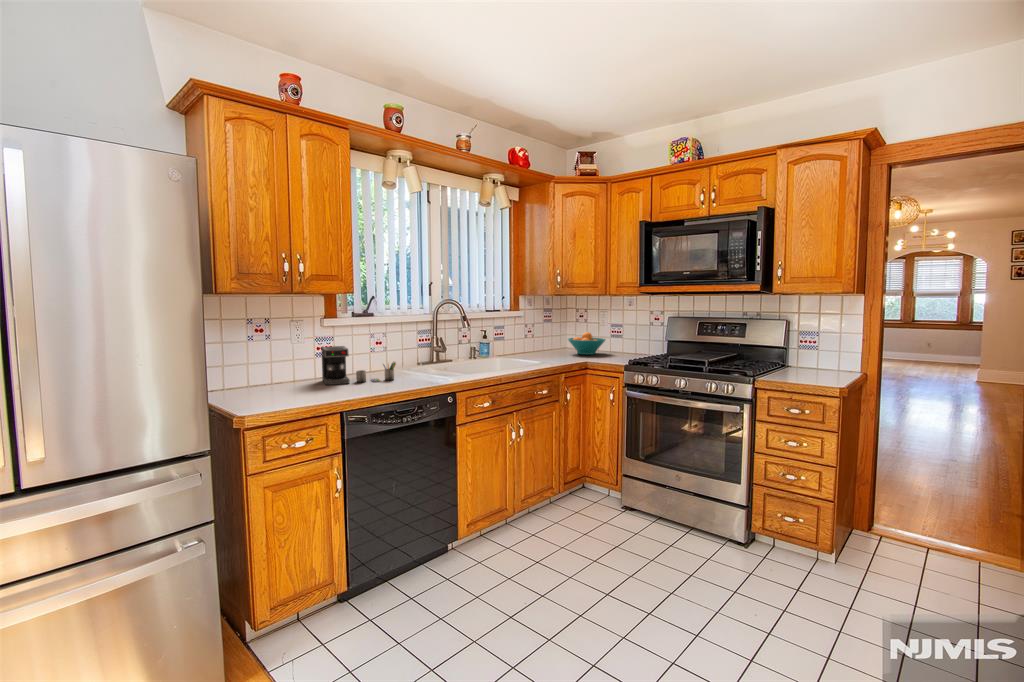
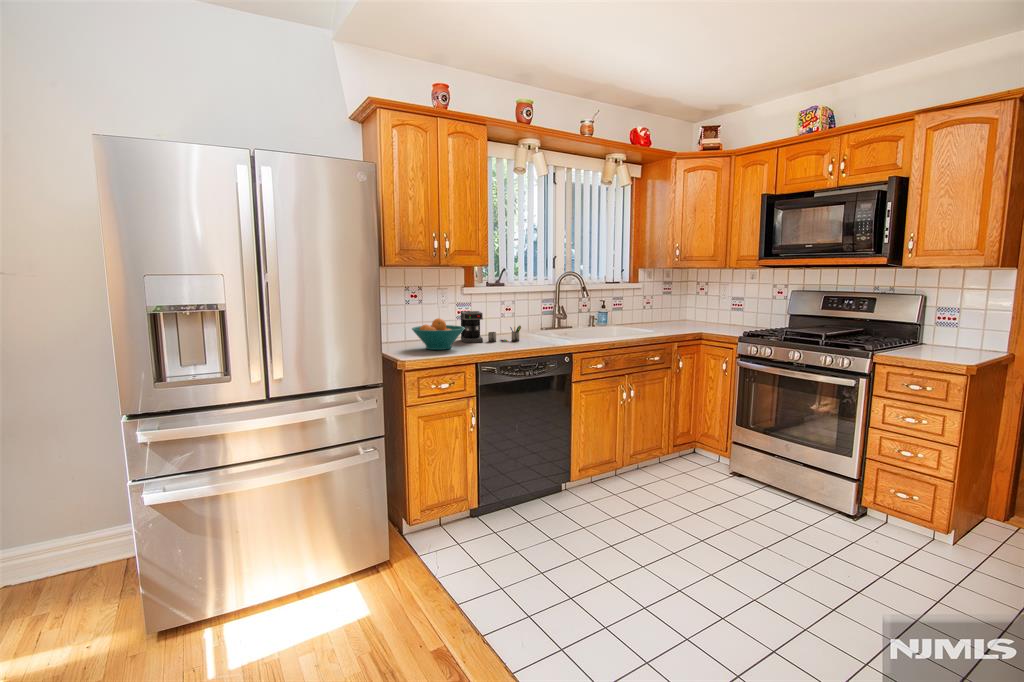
fruit bowl: present [568,332,606,355] -> present [412,318,464,350]

